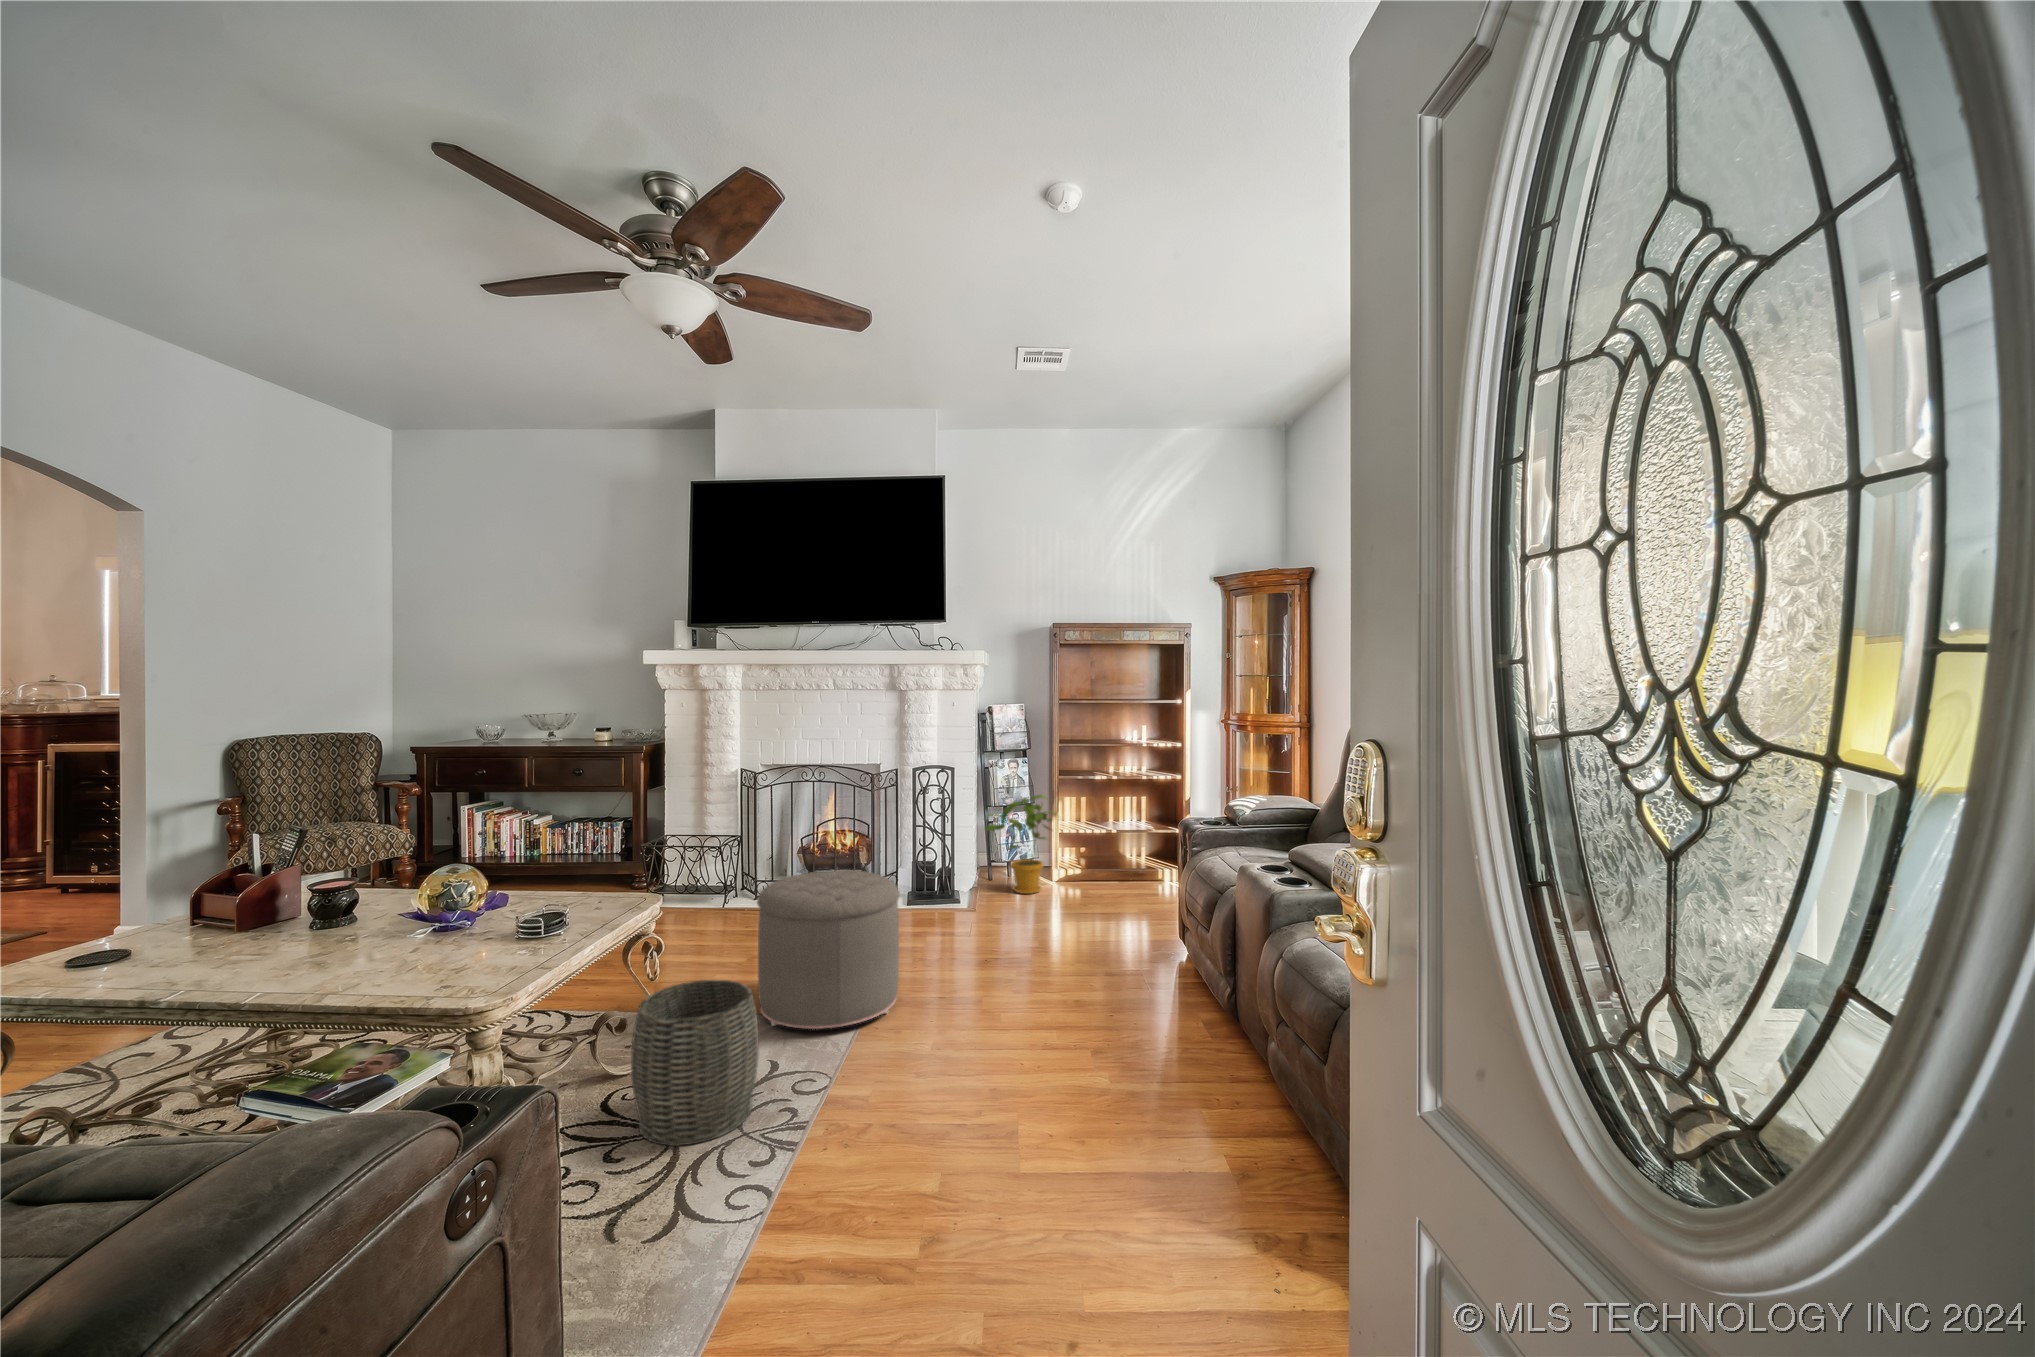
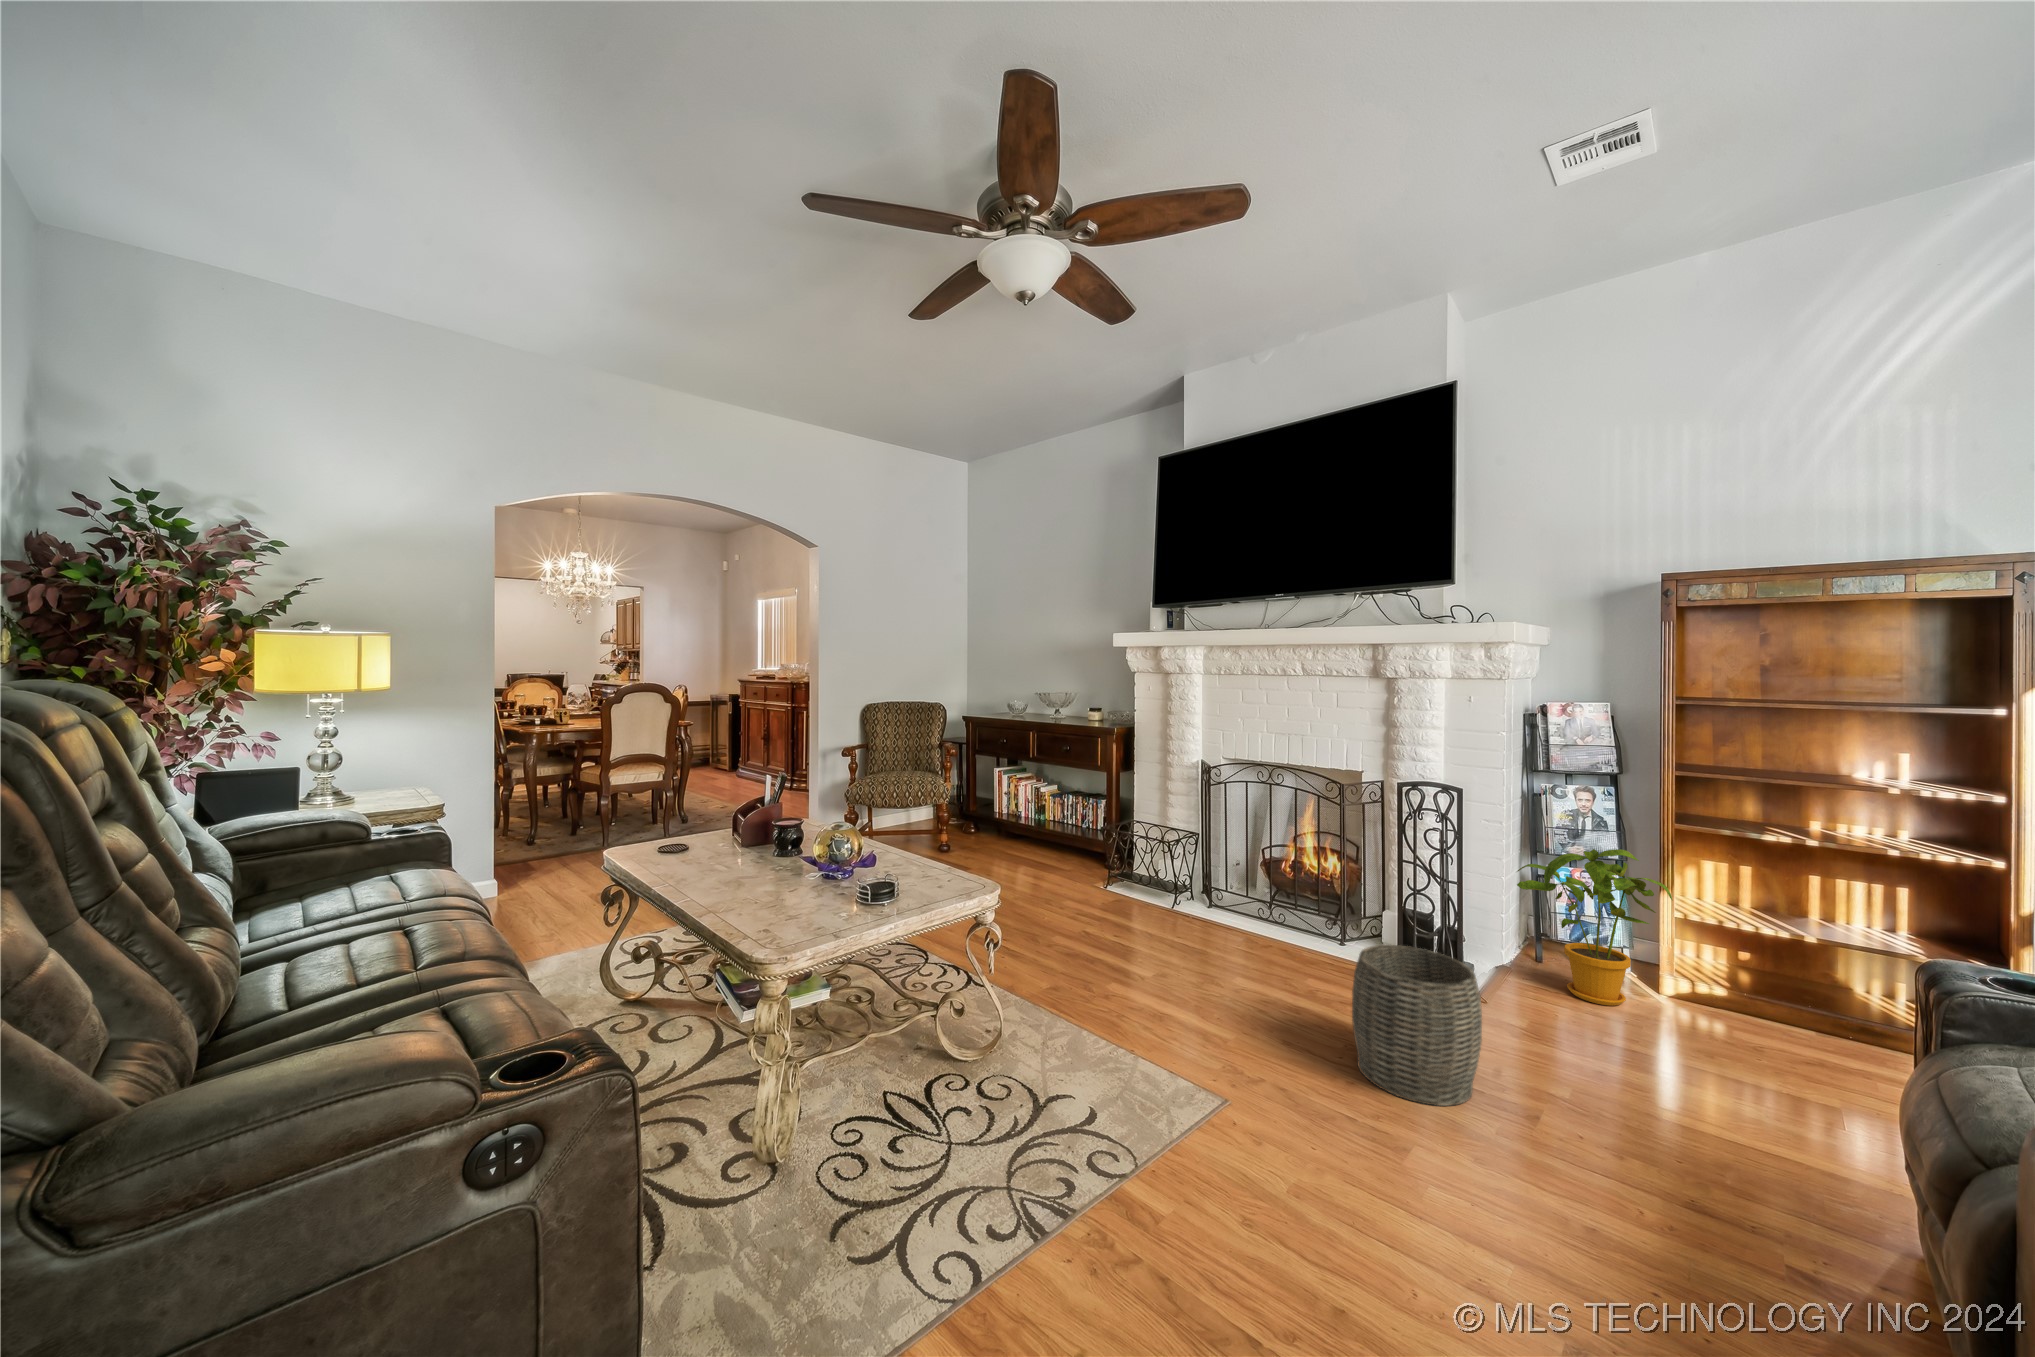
ottoman: present [757,870,900,1029] -> none [1069,901,1263,1142]
woven basket: present [631,980,759,1146] -> present [1352,945,1482,1106]

